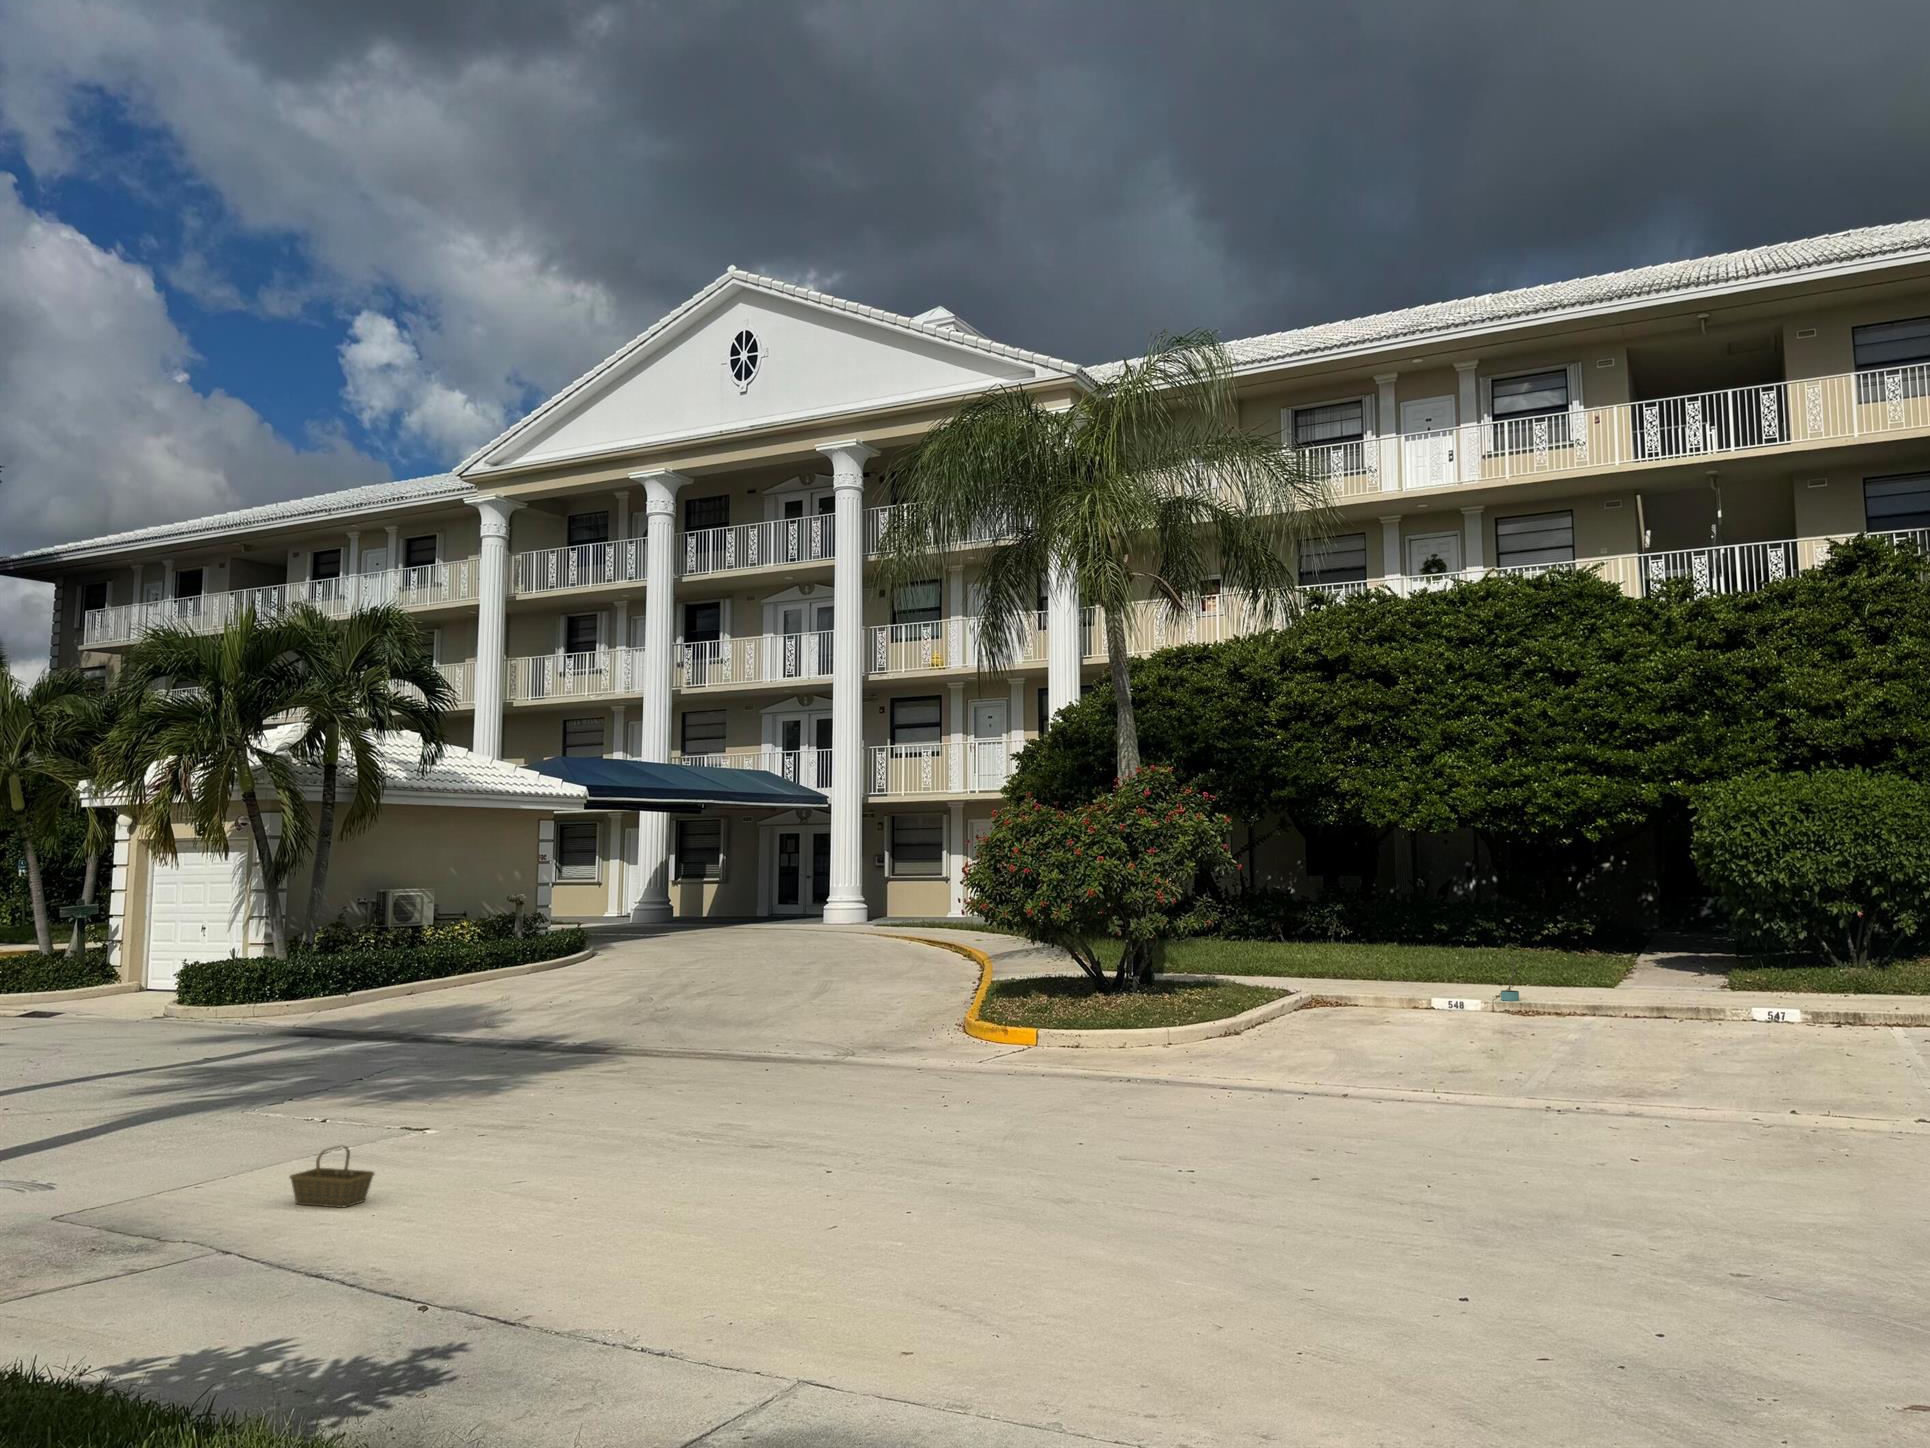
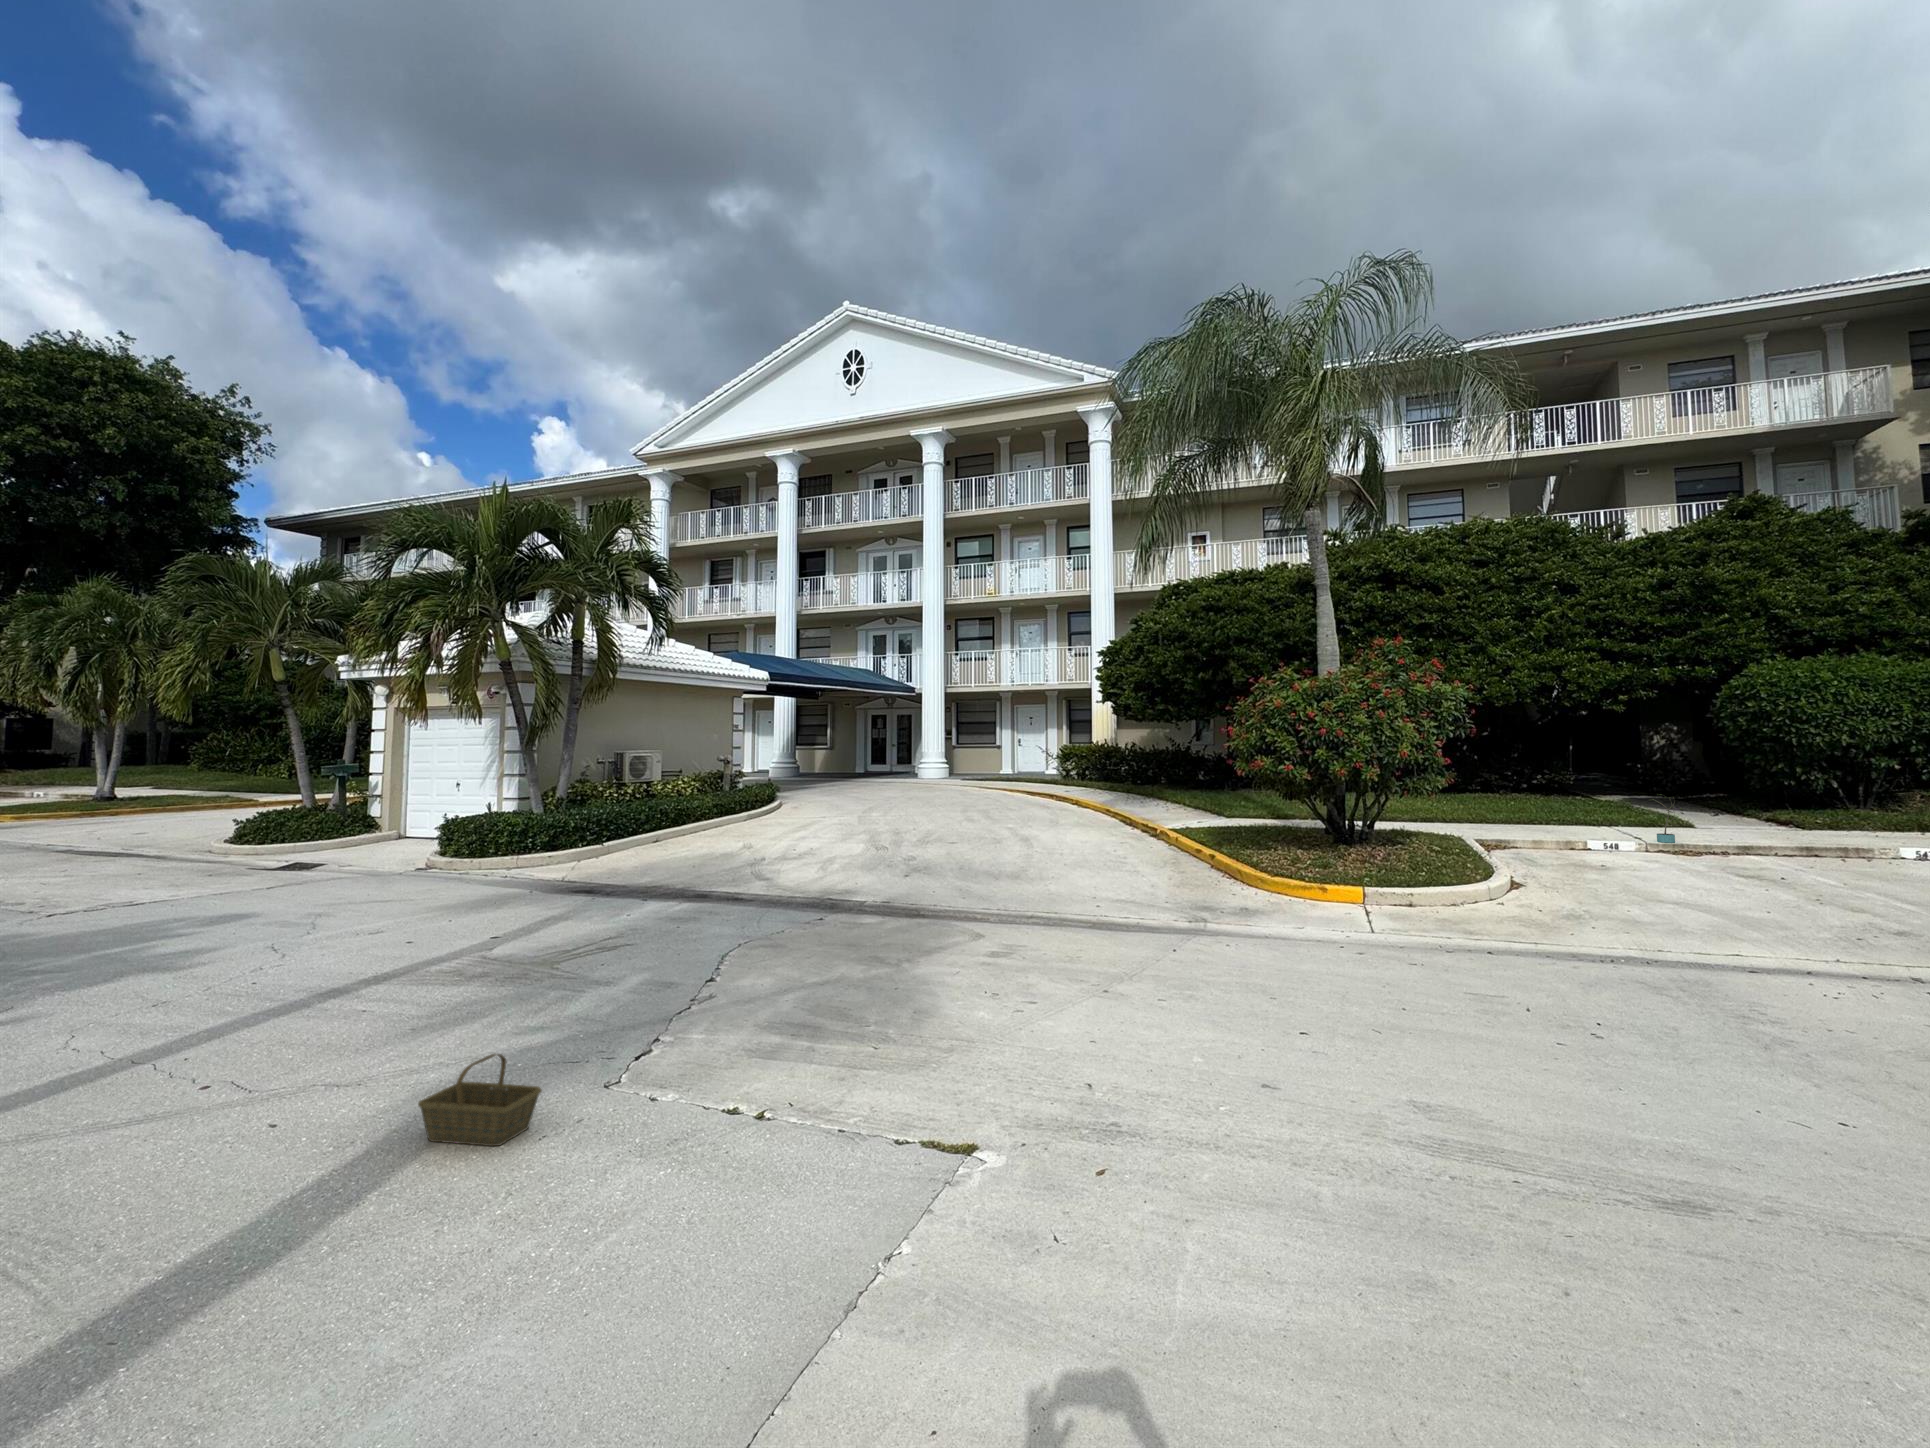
basket: present [290,1146,374,1208] -> present [418,1054,542,1146]

